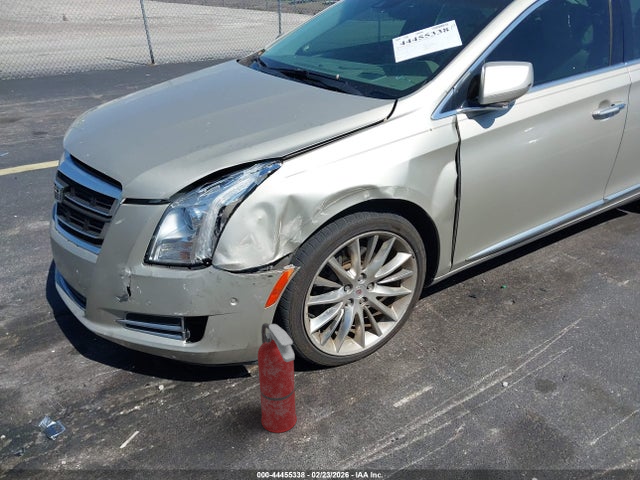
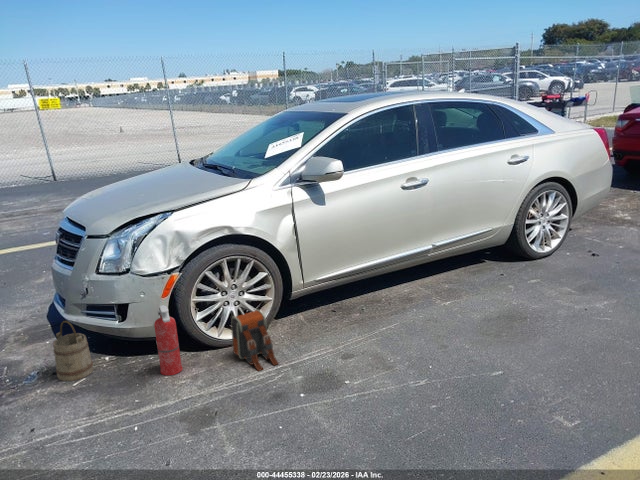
backpack: none [366,317,450,425] -> present [231,310,278,371]
bucket: none [81,347,147,444] -> present [53,321,94,381]

